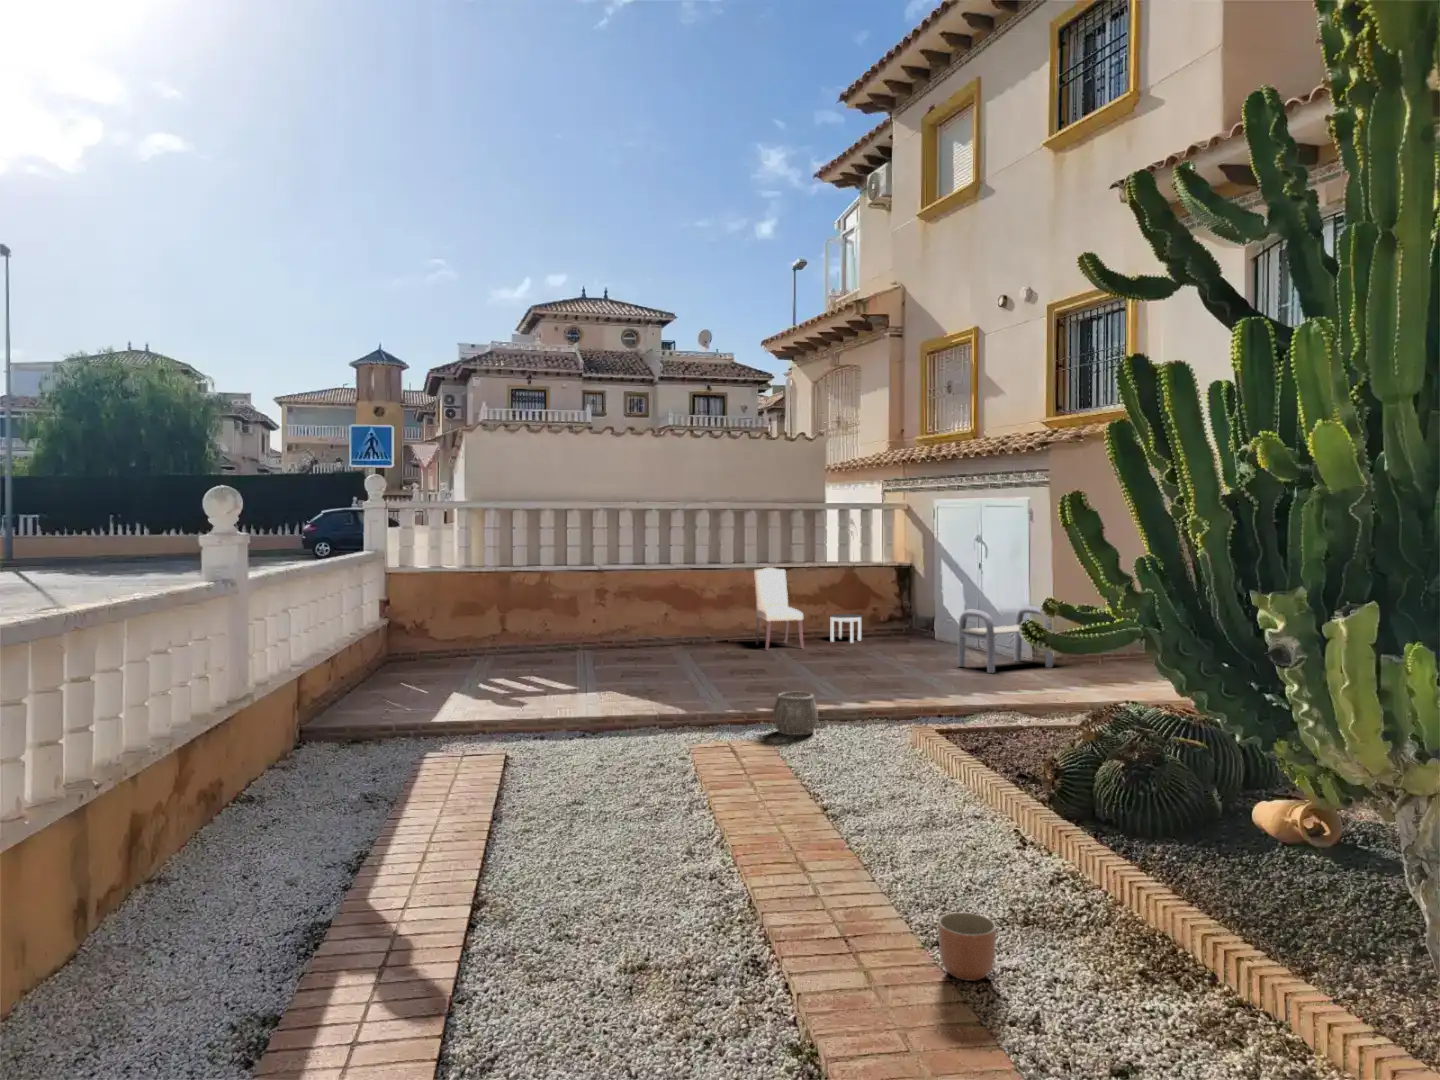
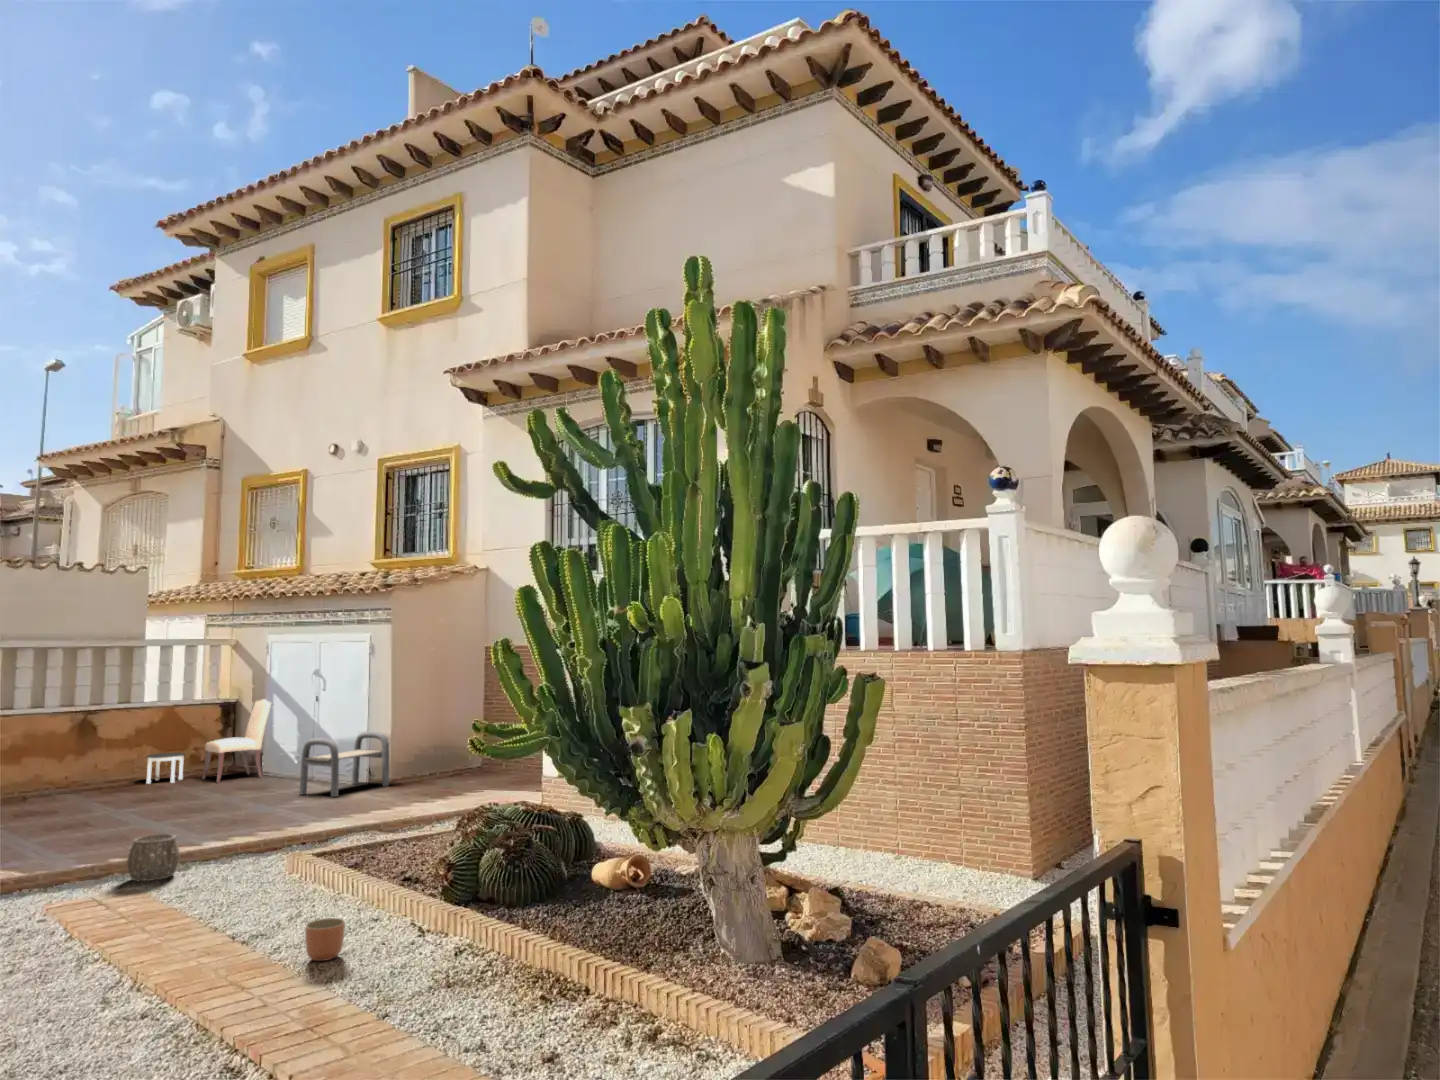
chair: present [754,568,804,650] -> present [203,699,271,783]
planter: present [939,913,996,981] -> present [305,918,345,961]

